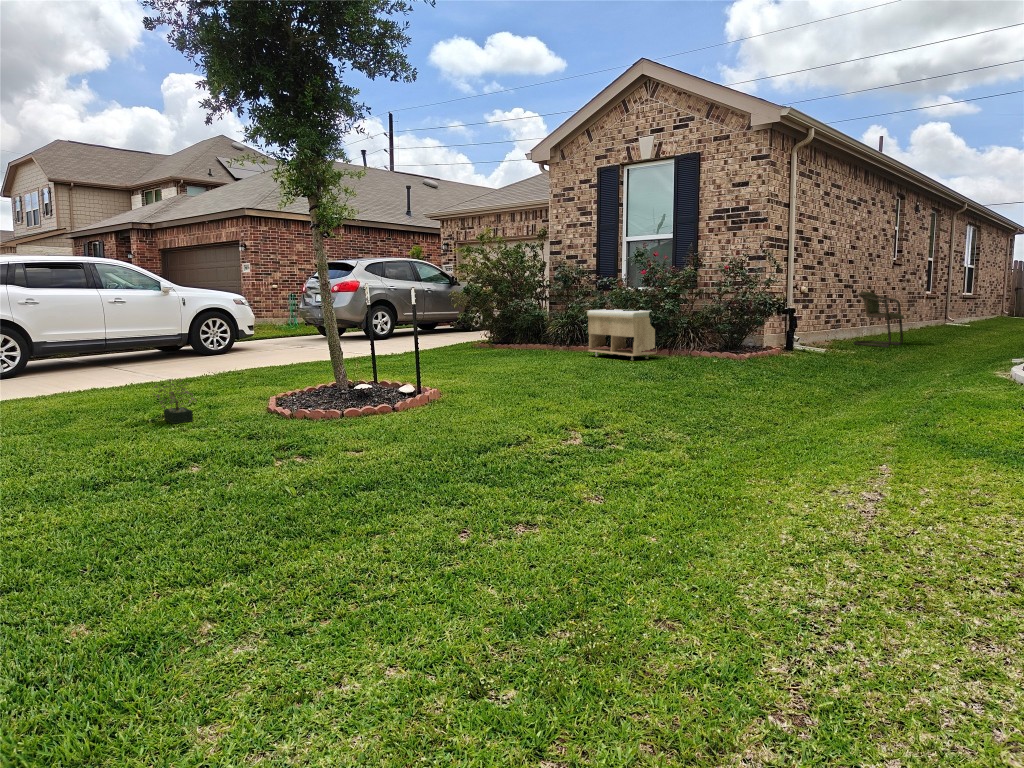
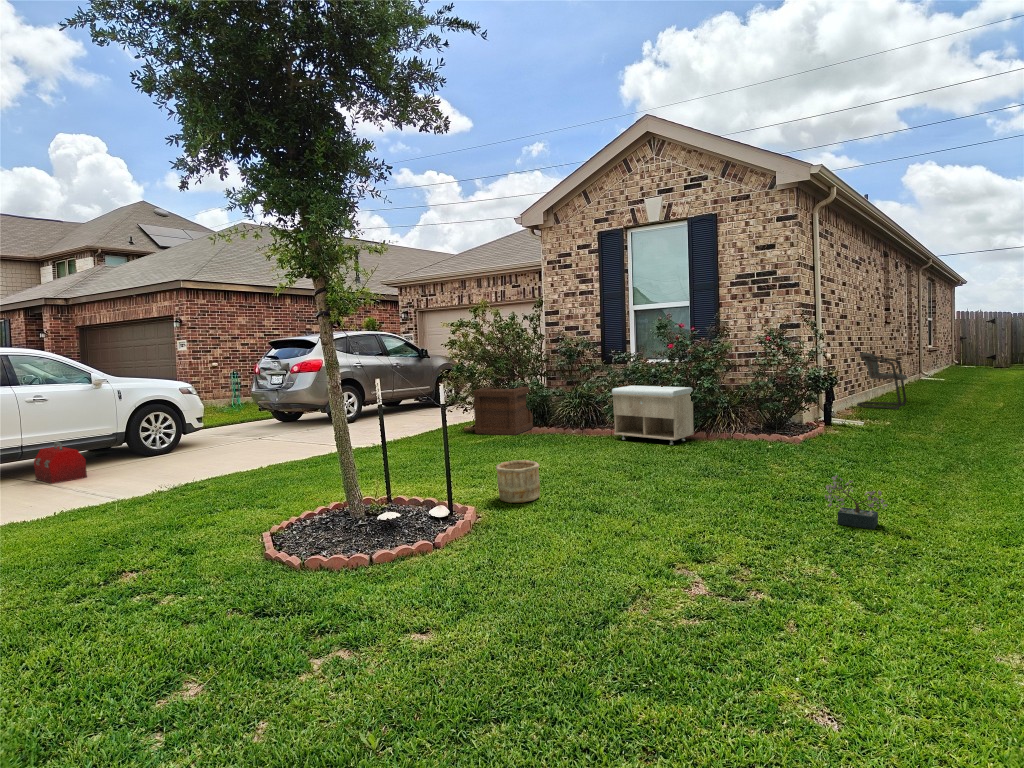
wooden crate: none [476,309,530,351] -> present [473,387,533,435]
toolbox: none [121,334,159,366] -> present [34,442,87,484]
wooden bucket: none [445,353,480,383] -> present [496,460,540,503]
decorative plant: present [153,379,196,424] -> present [825,475,887,529]

